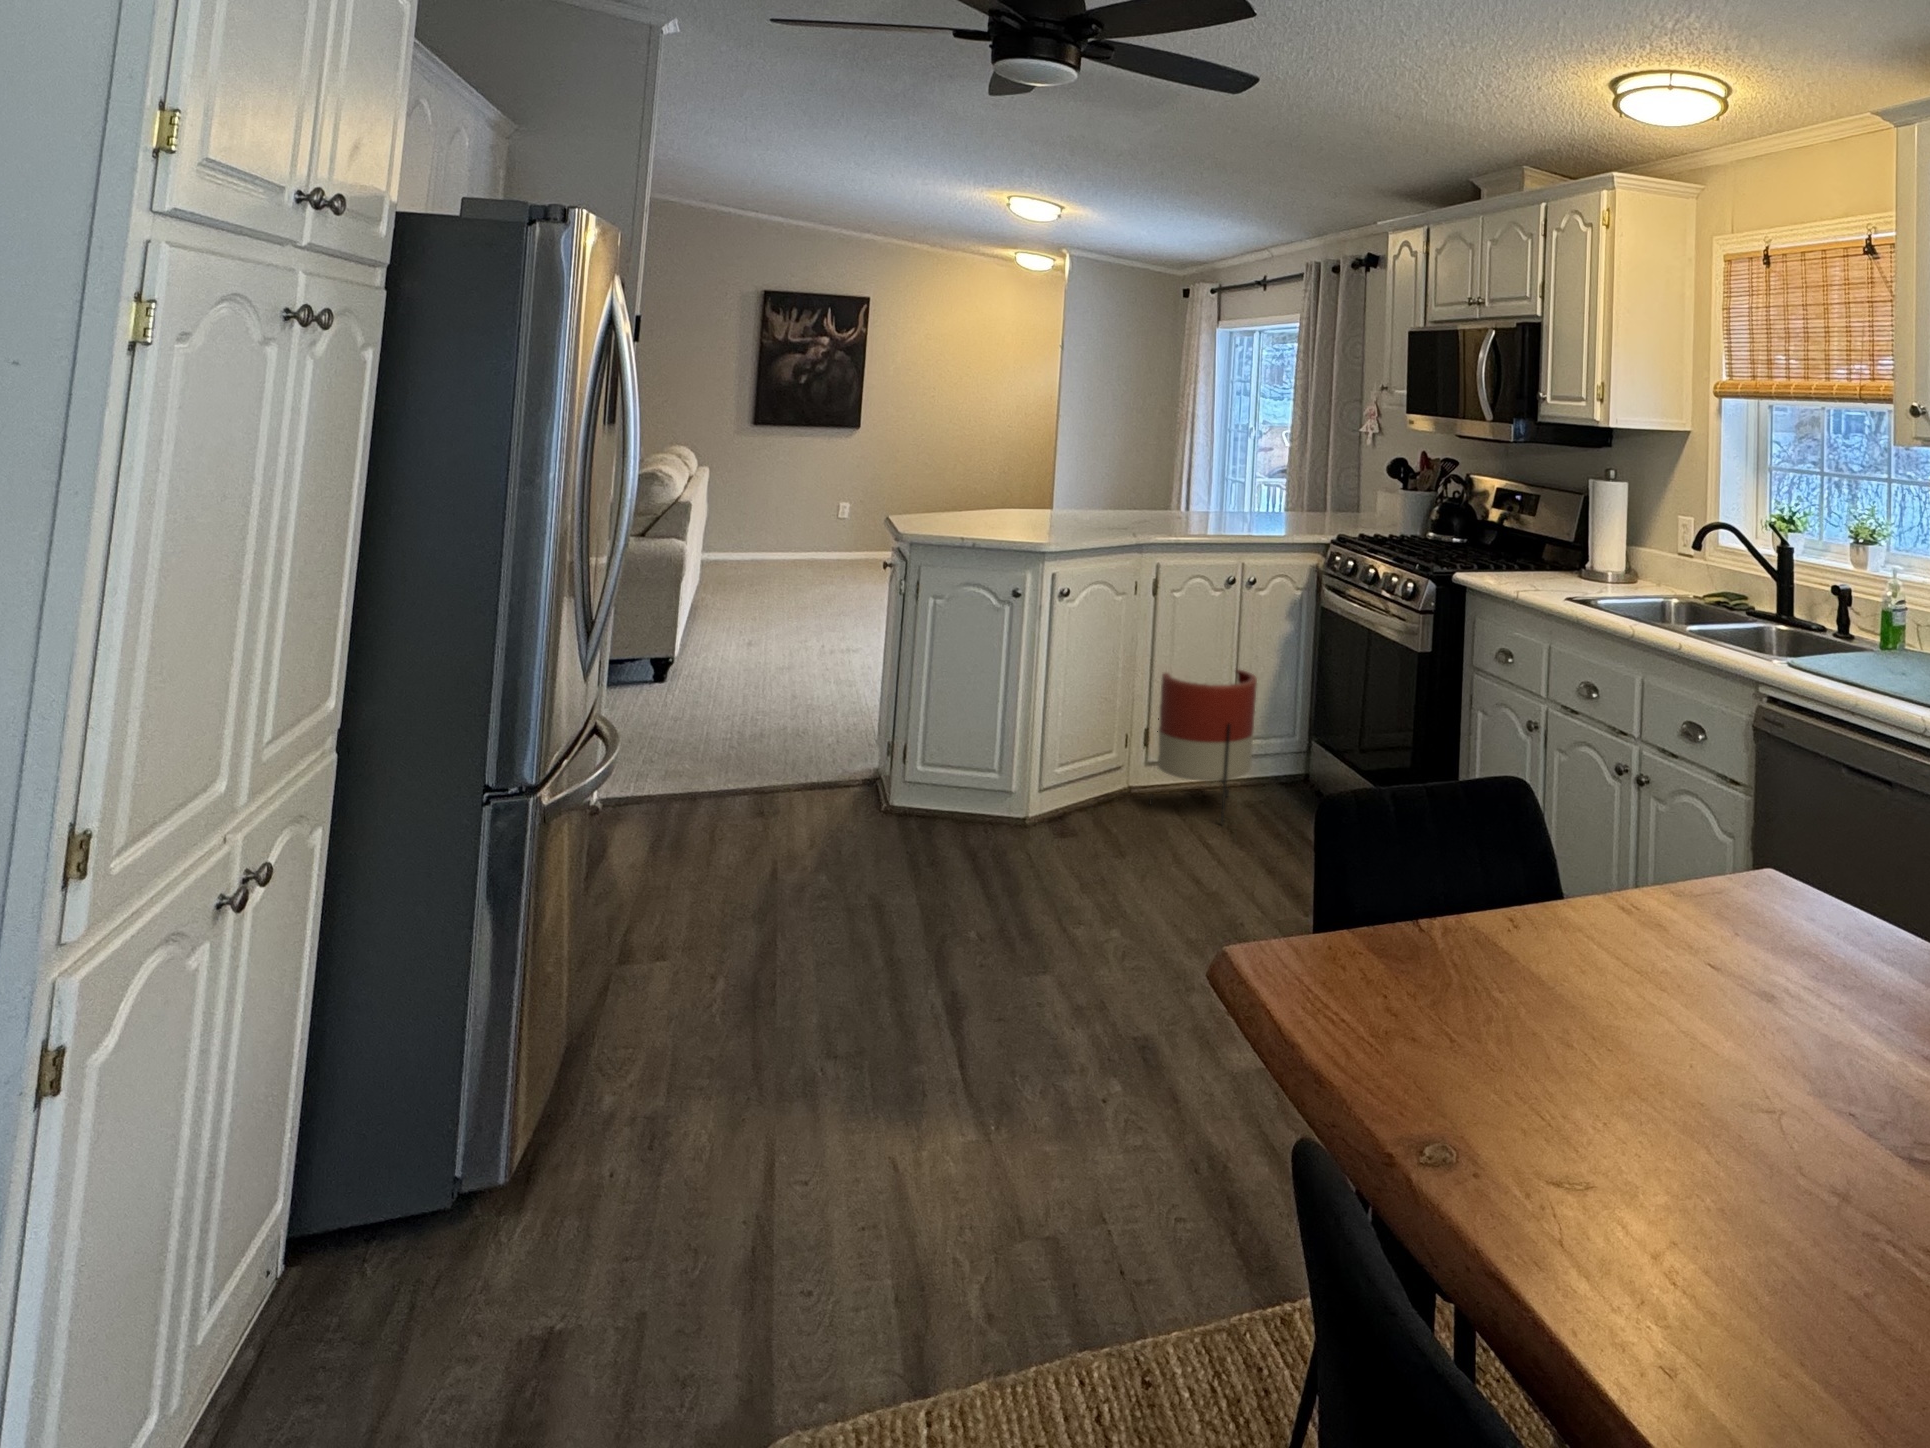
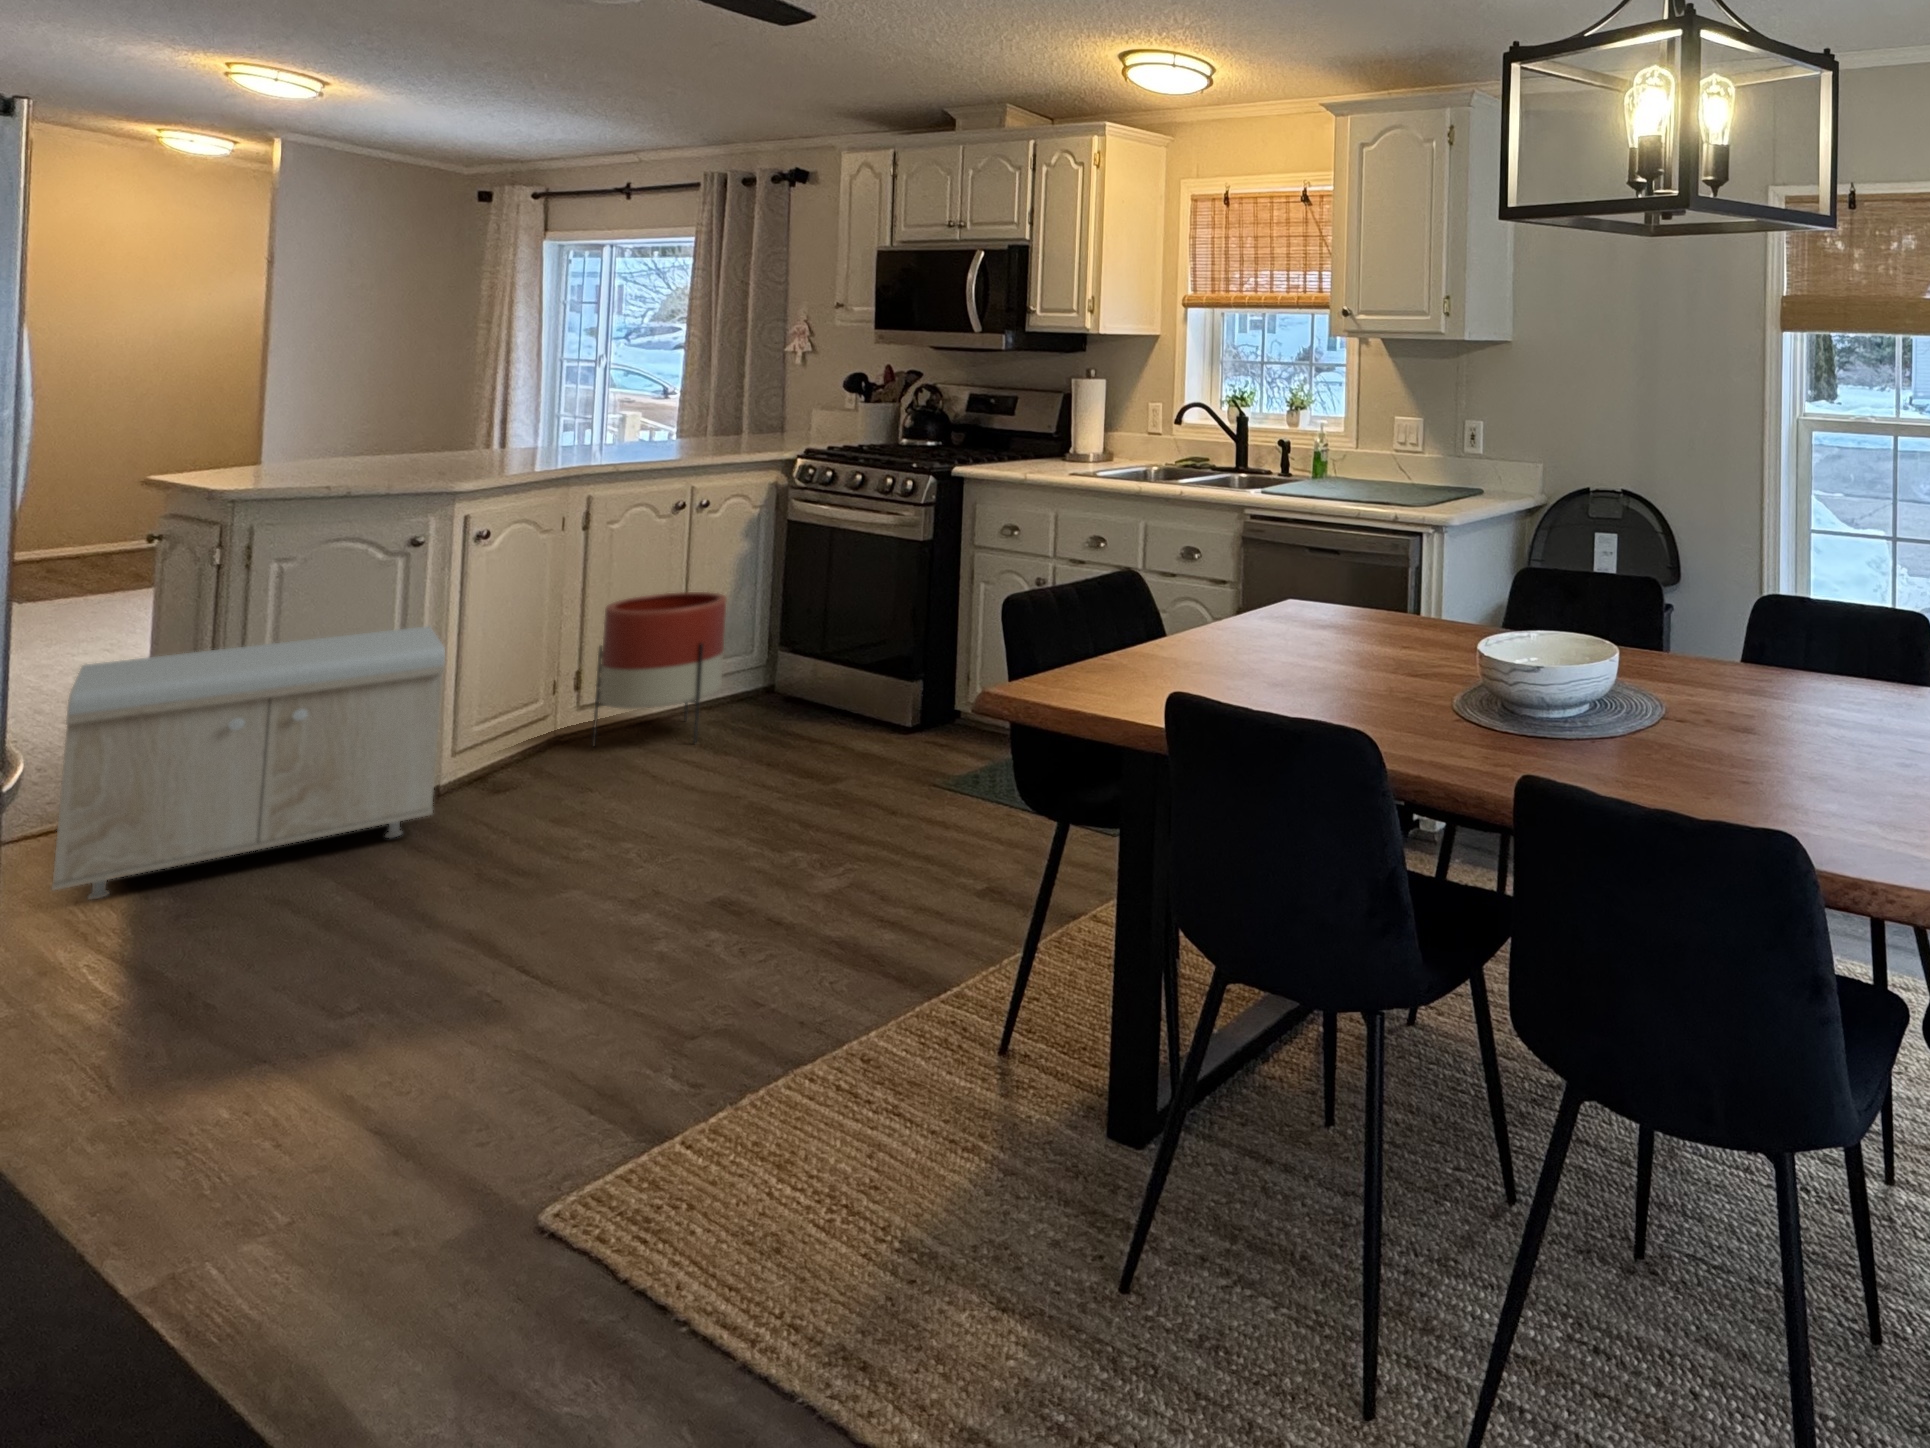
storage bench: none [780,658,1026,856] -> present [51,626,445,899]

